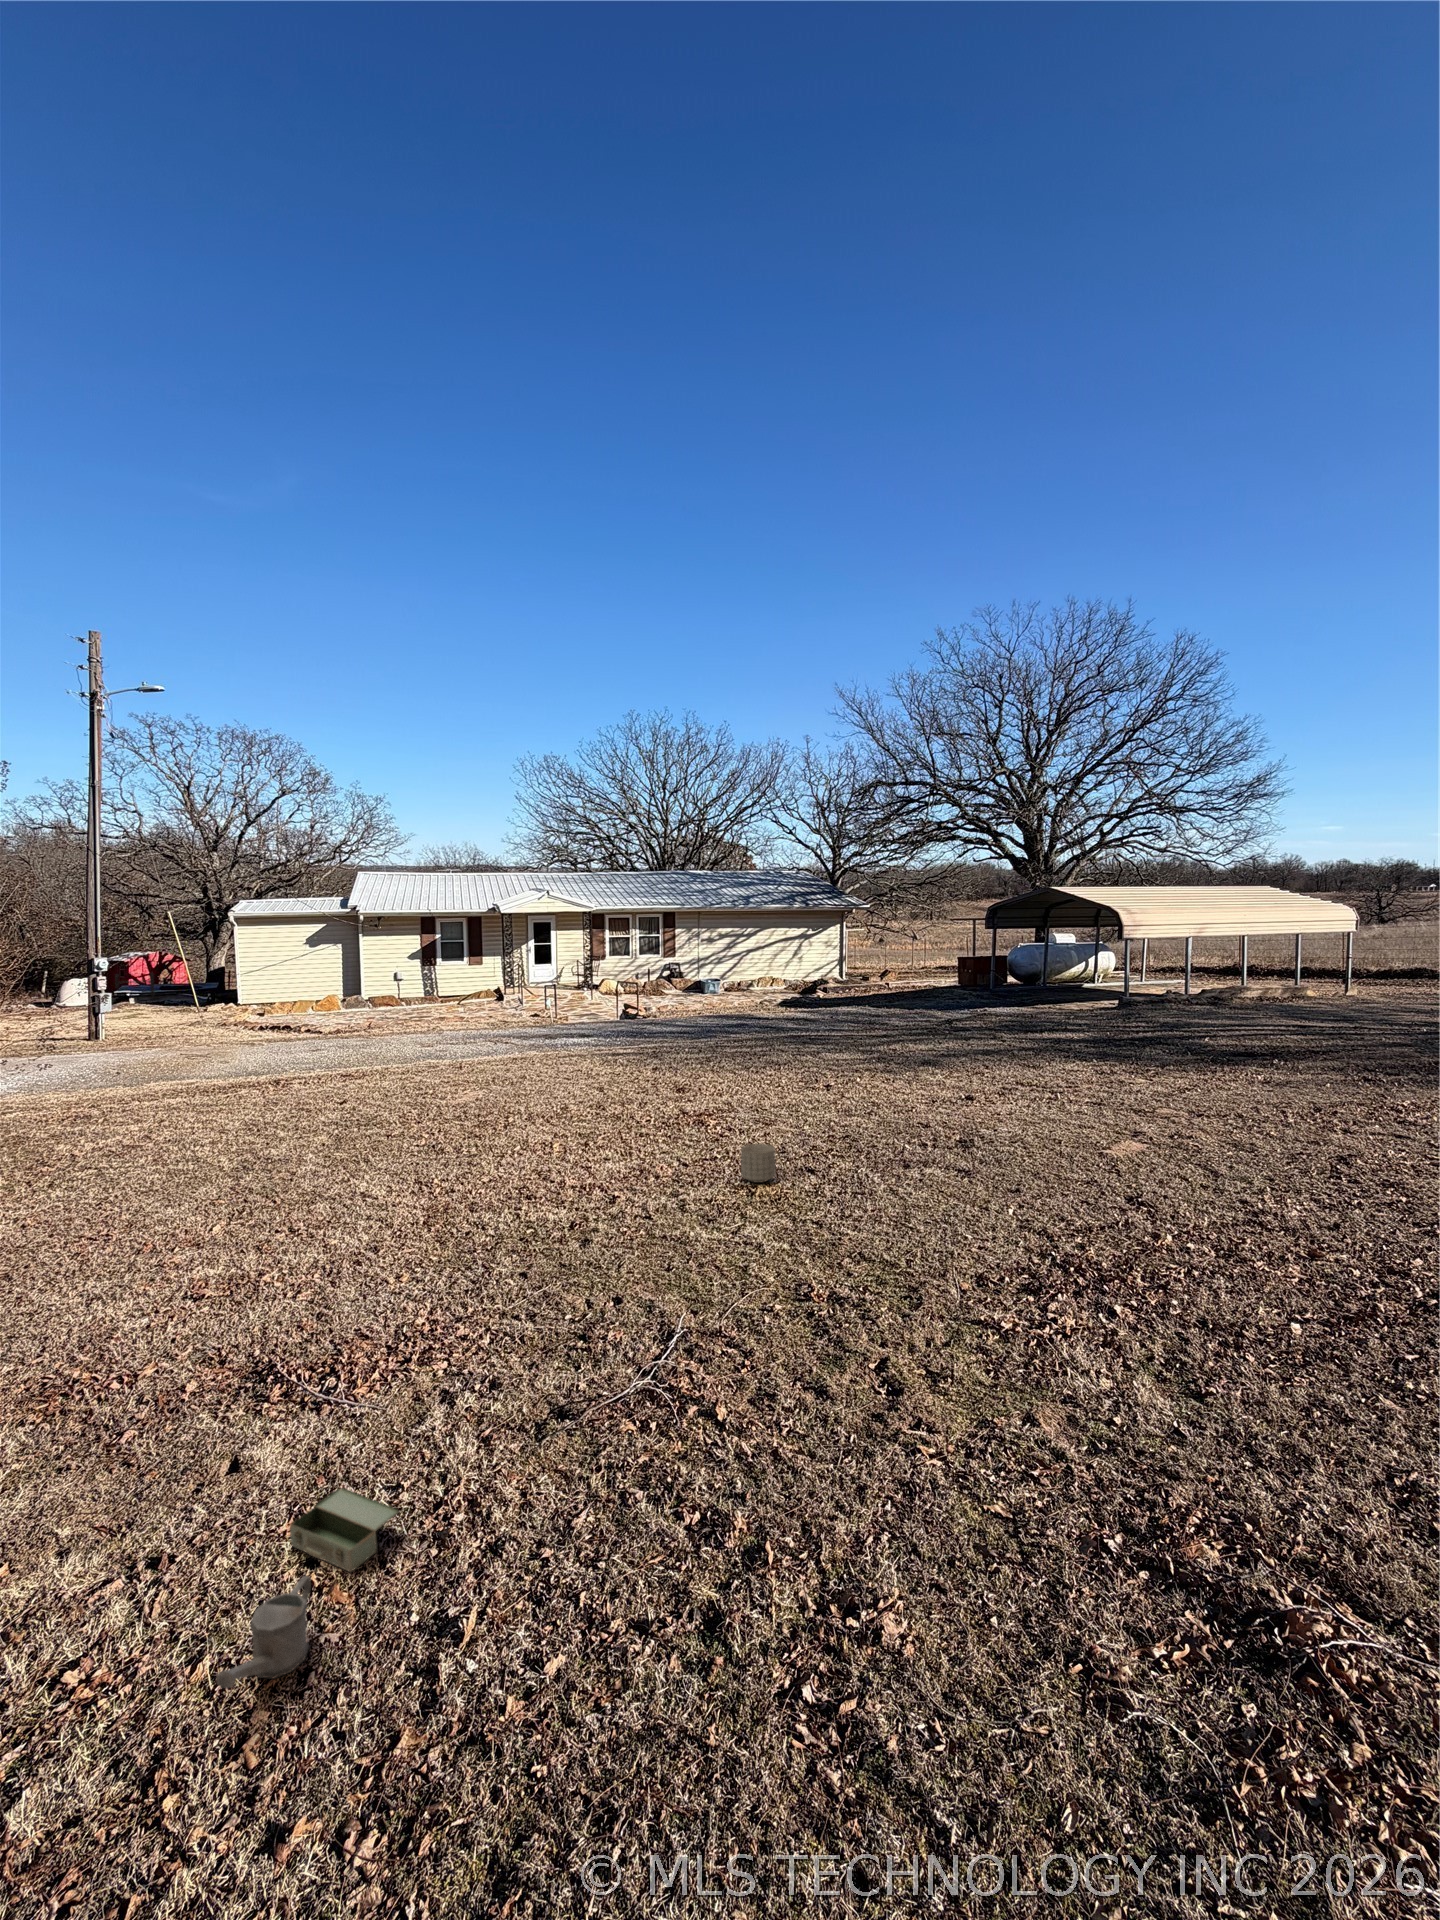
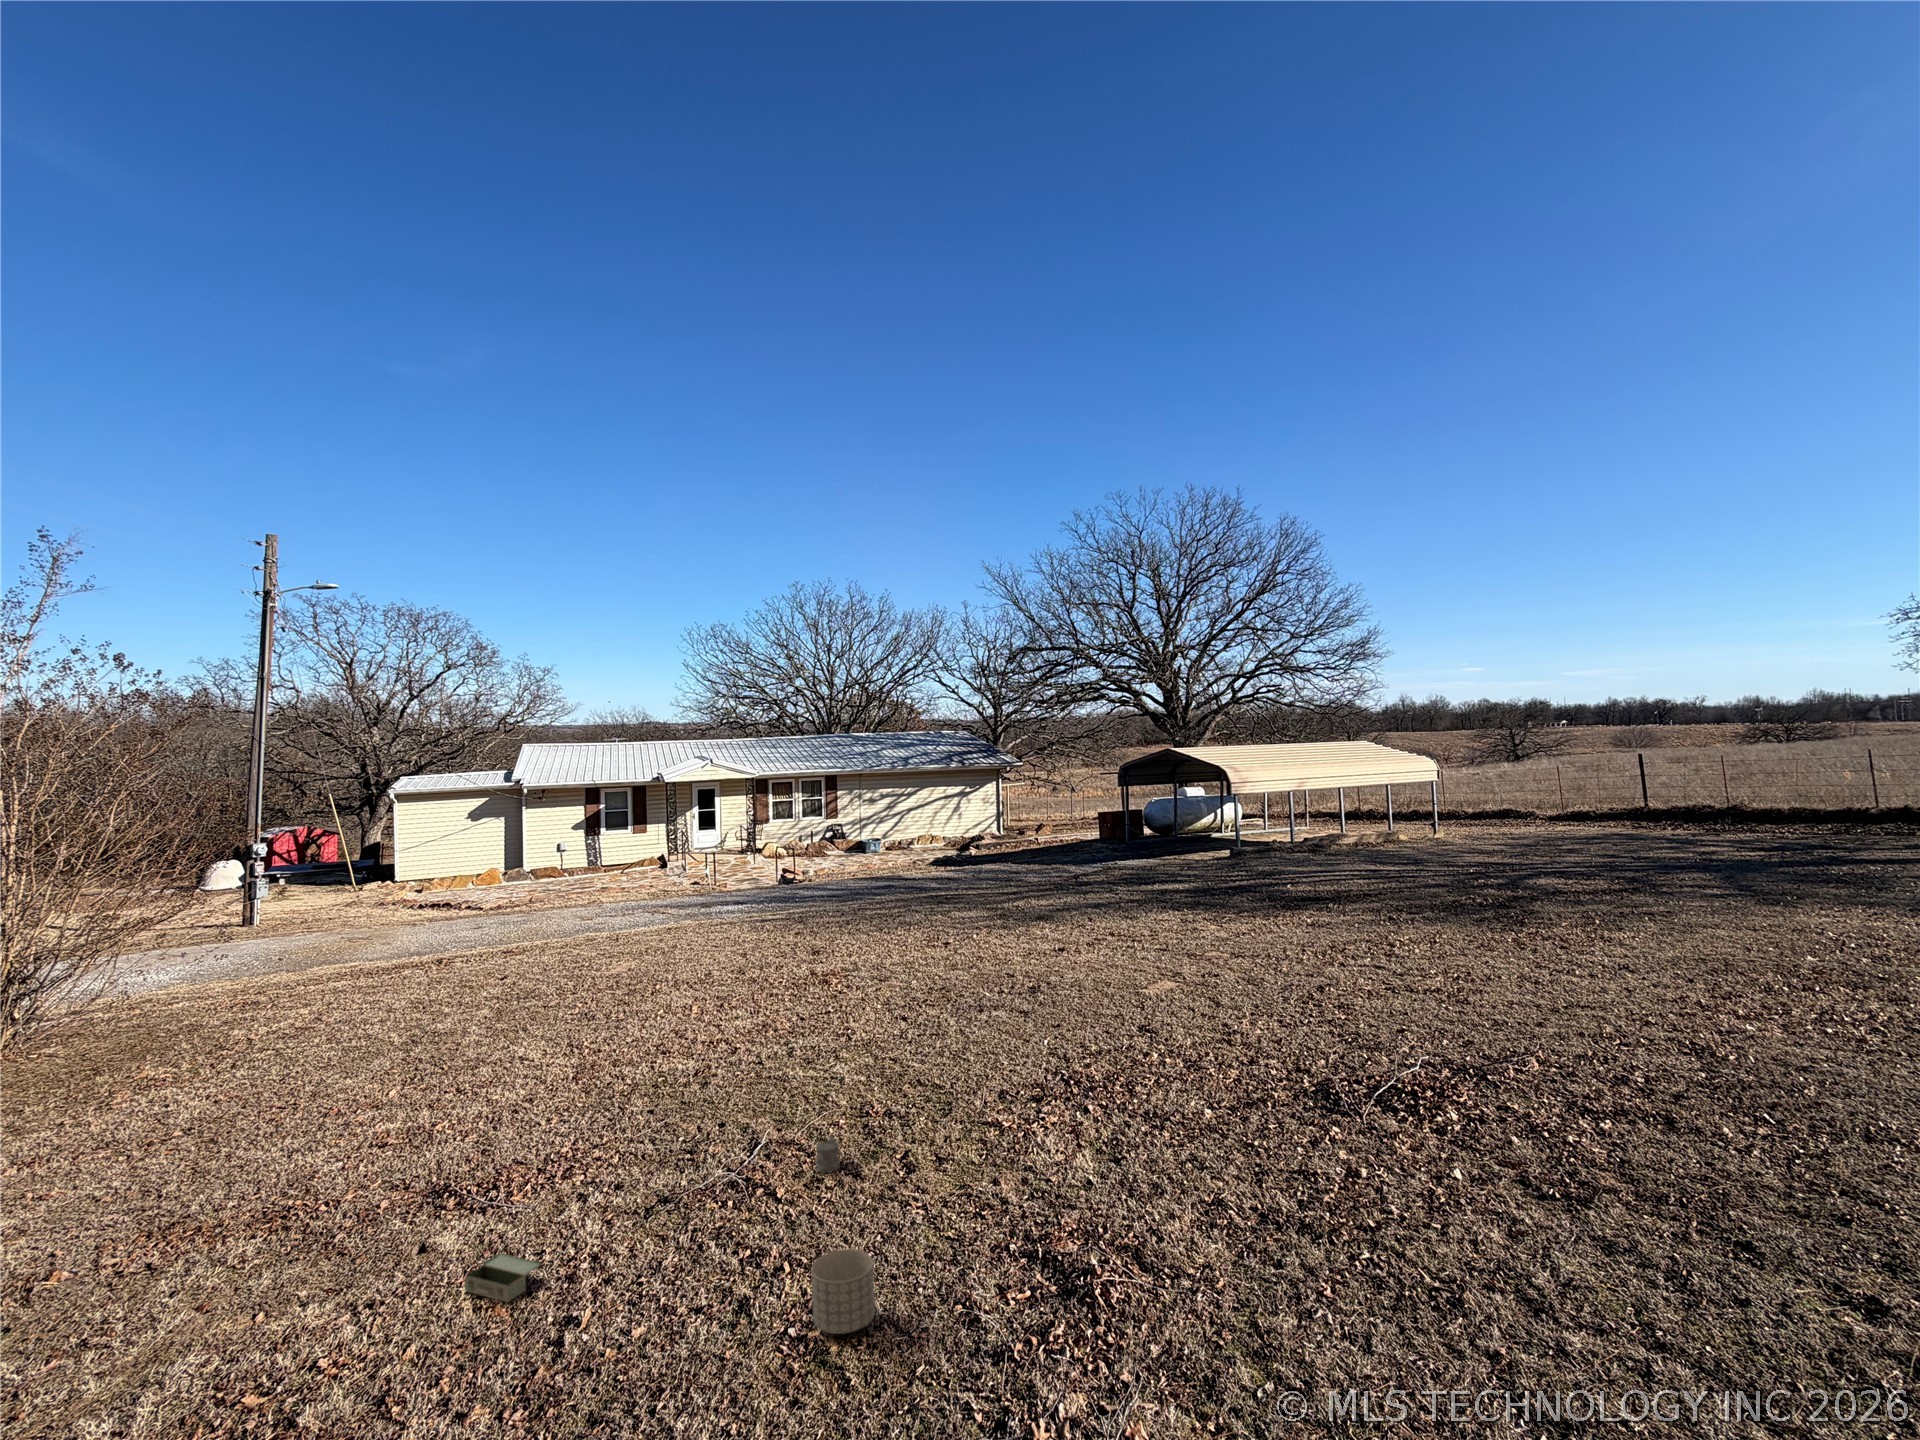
bench: present [115,973,154,996] -> none [267,851,307,879]
planter: present [741,1144,776,1183] -> present [811,1249,875,1334]
watering can: present [216,1576,311,1688] -> present [816,1136,840,1173]

